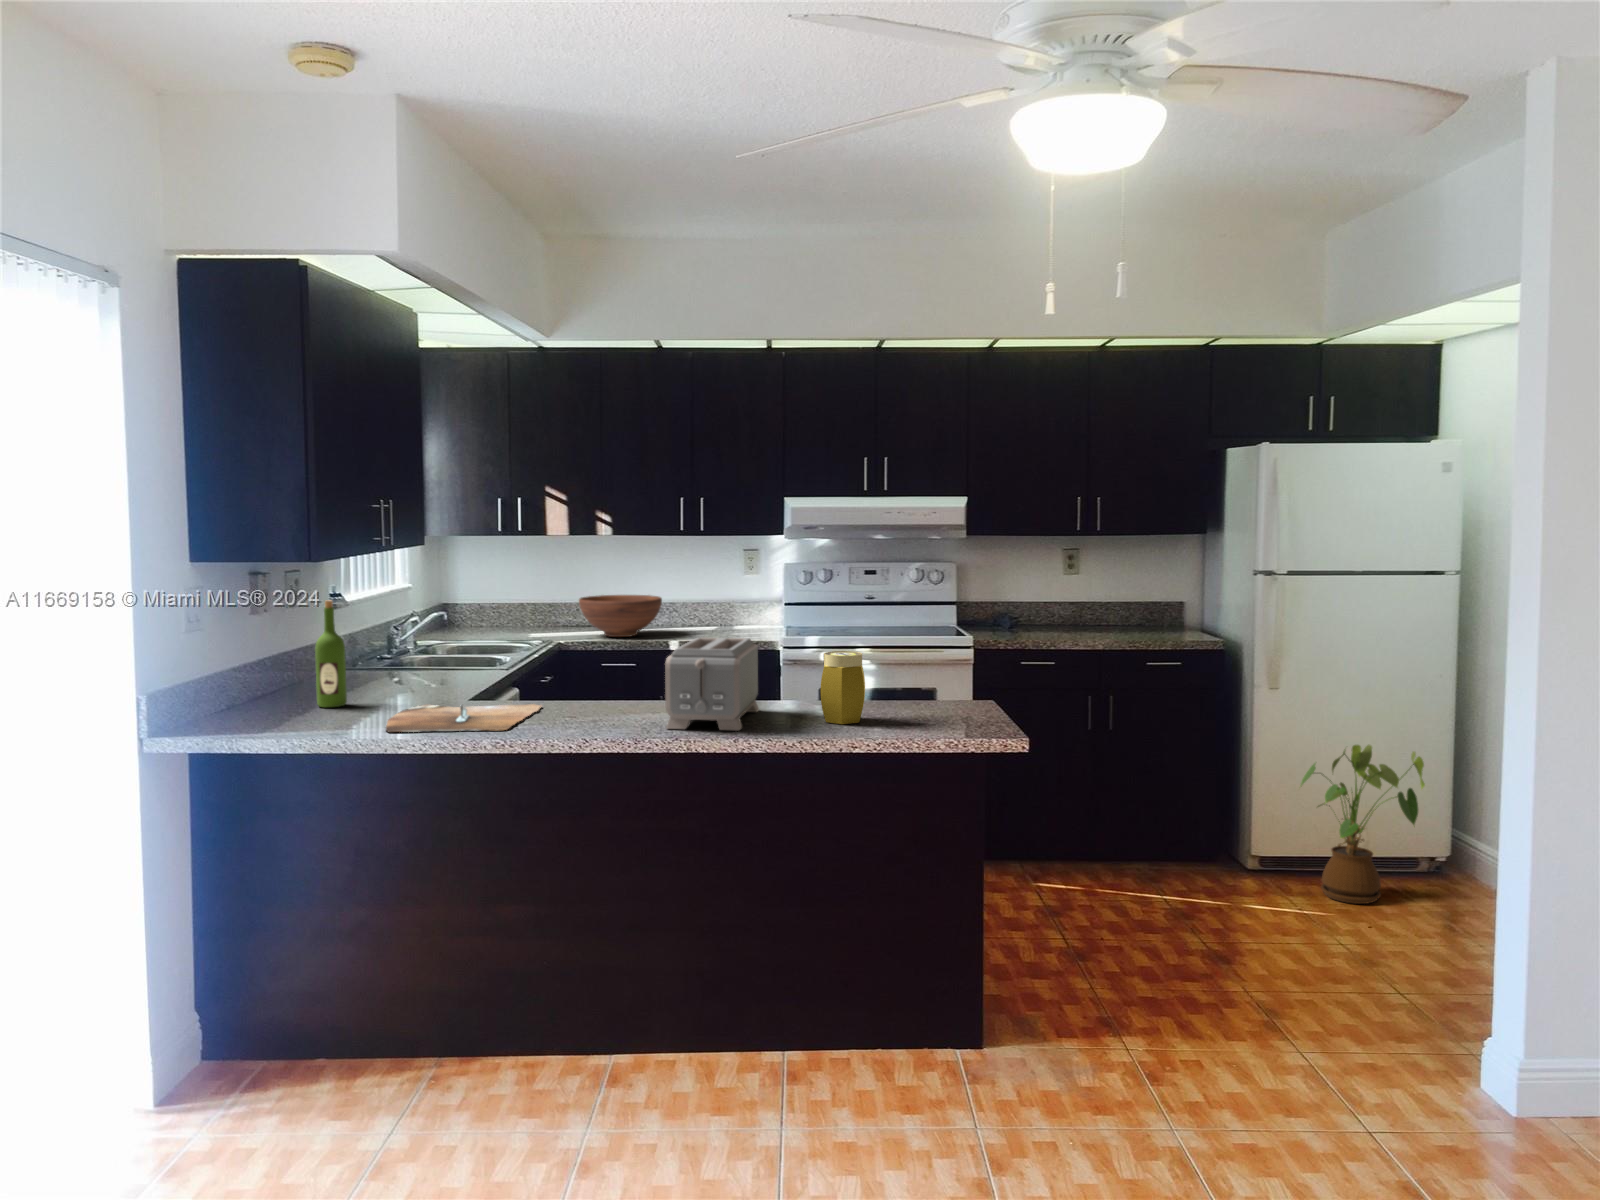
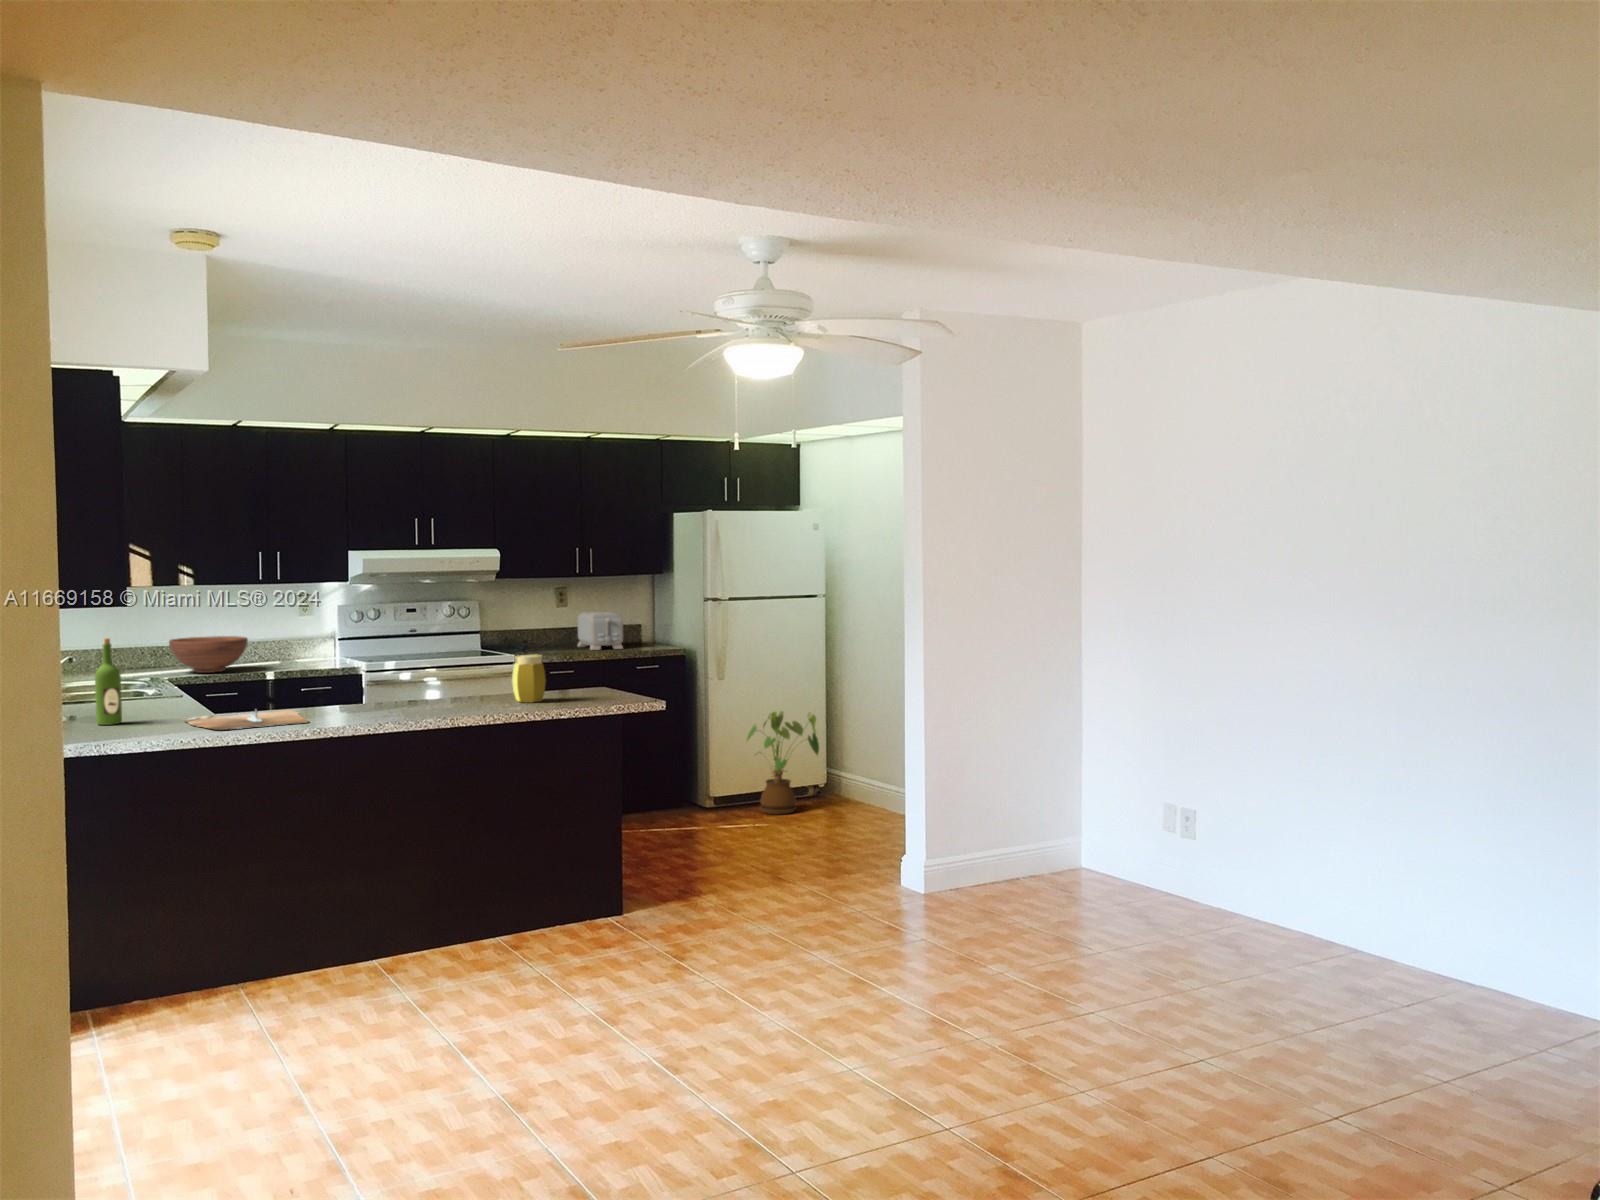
toaster: present [665,637,759,731] -> present [578,612,623,650]

